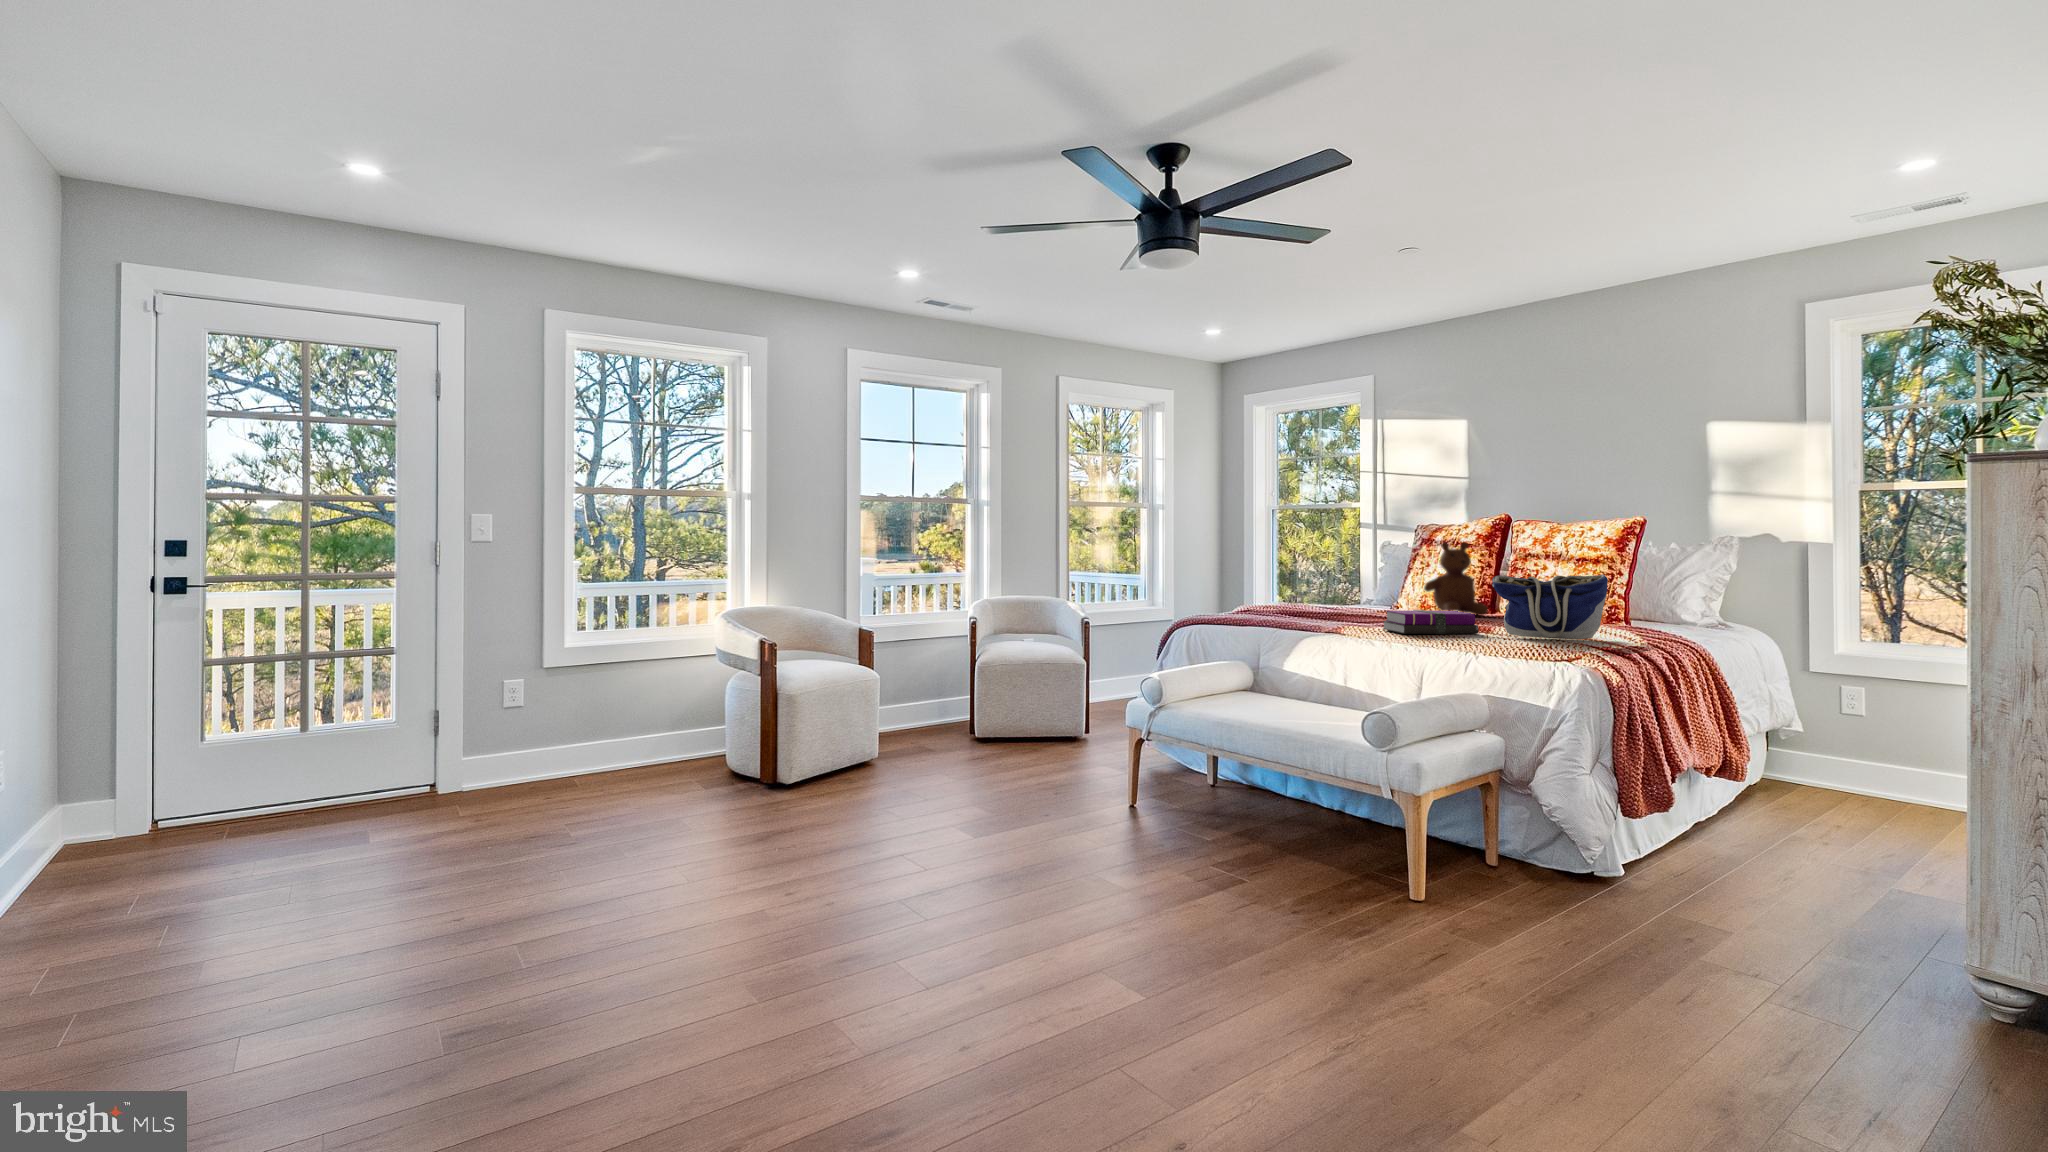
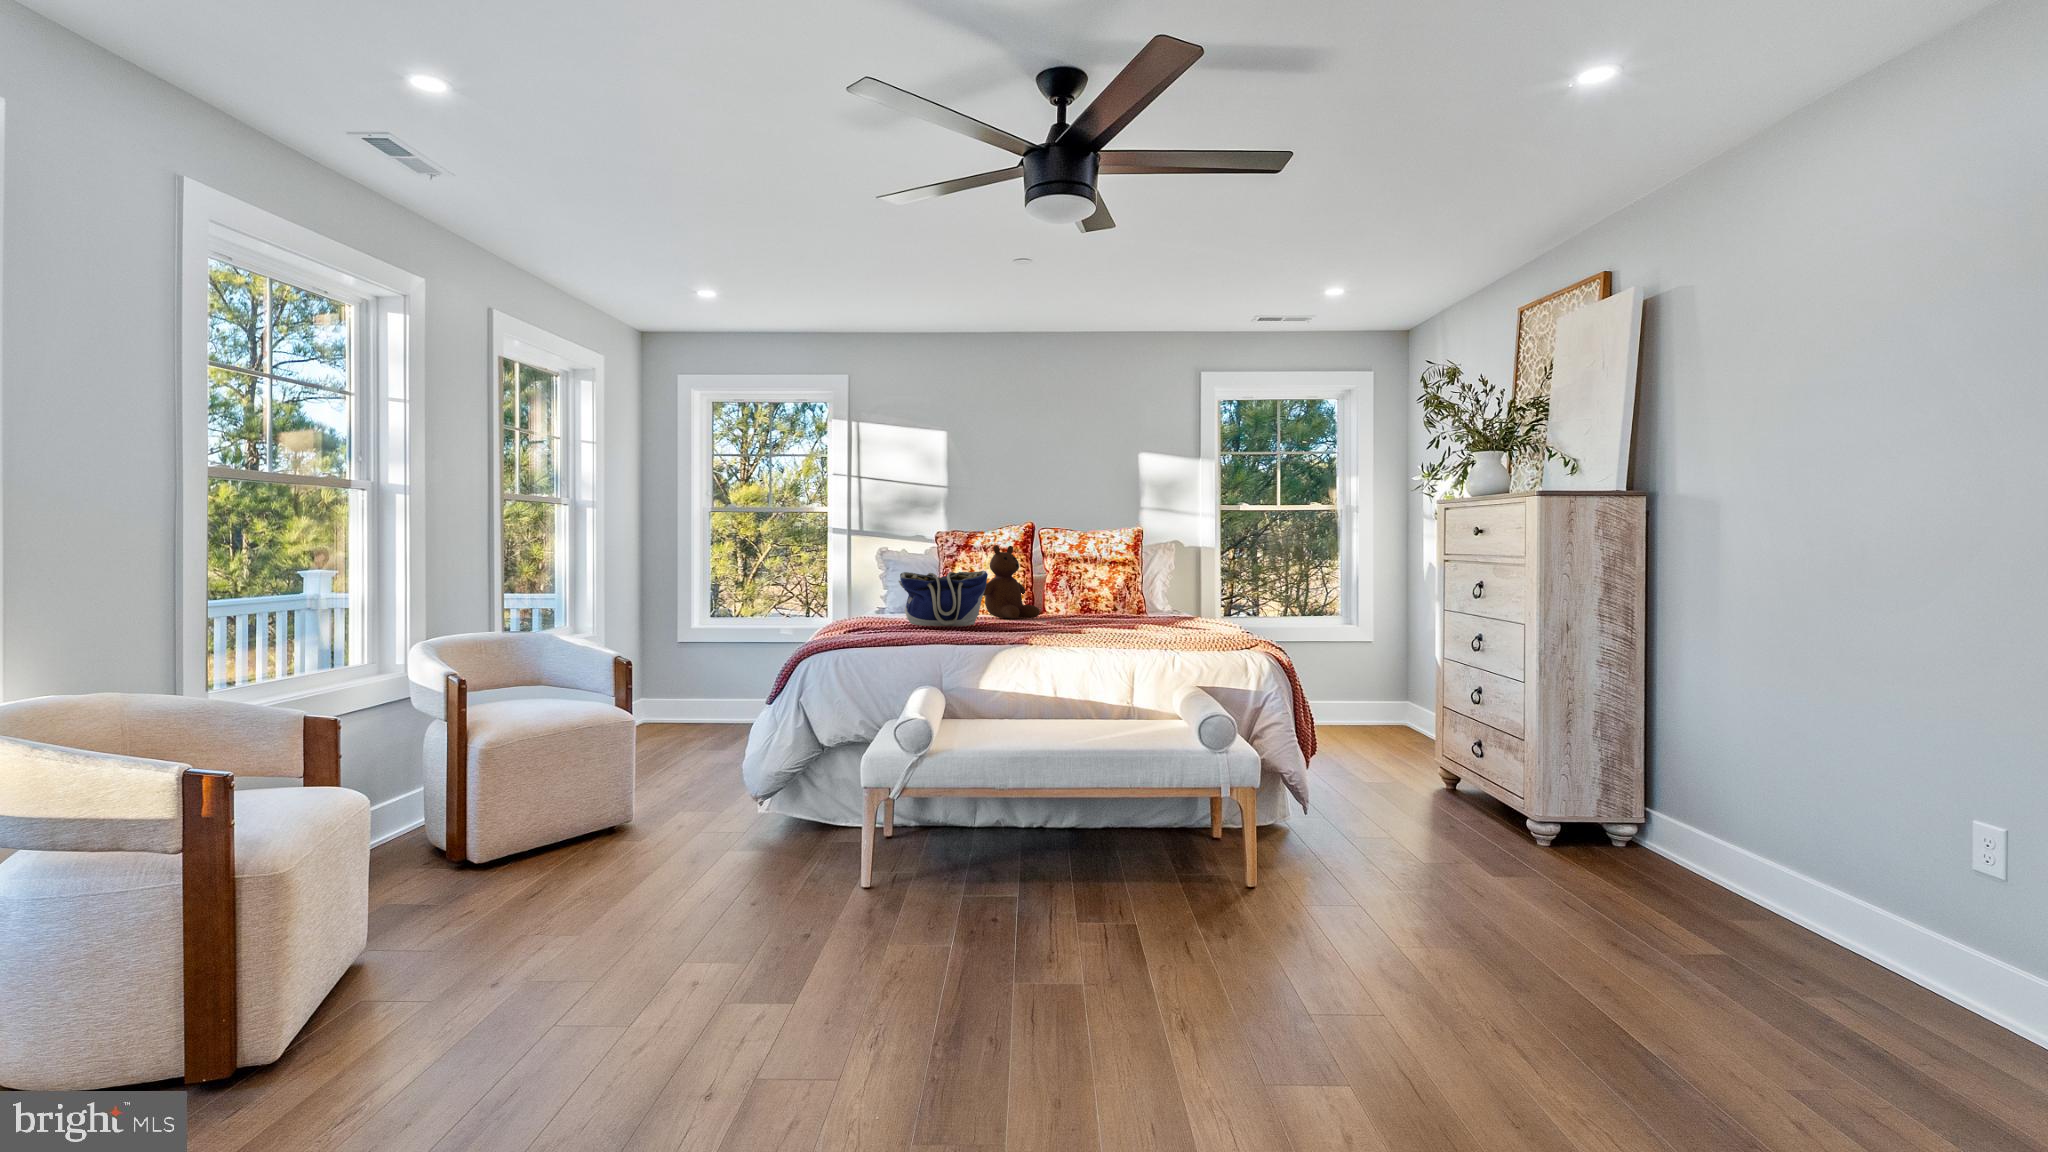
tote bag: present [1492,574,1608,640] -> present [899,571,988,626]
notebook: present [1383,610,1479,634] -> none [1028,609,1121,632]

